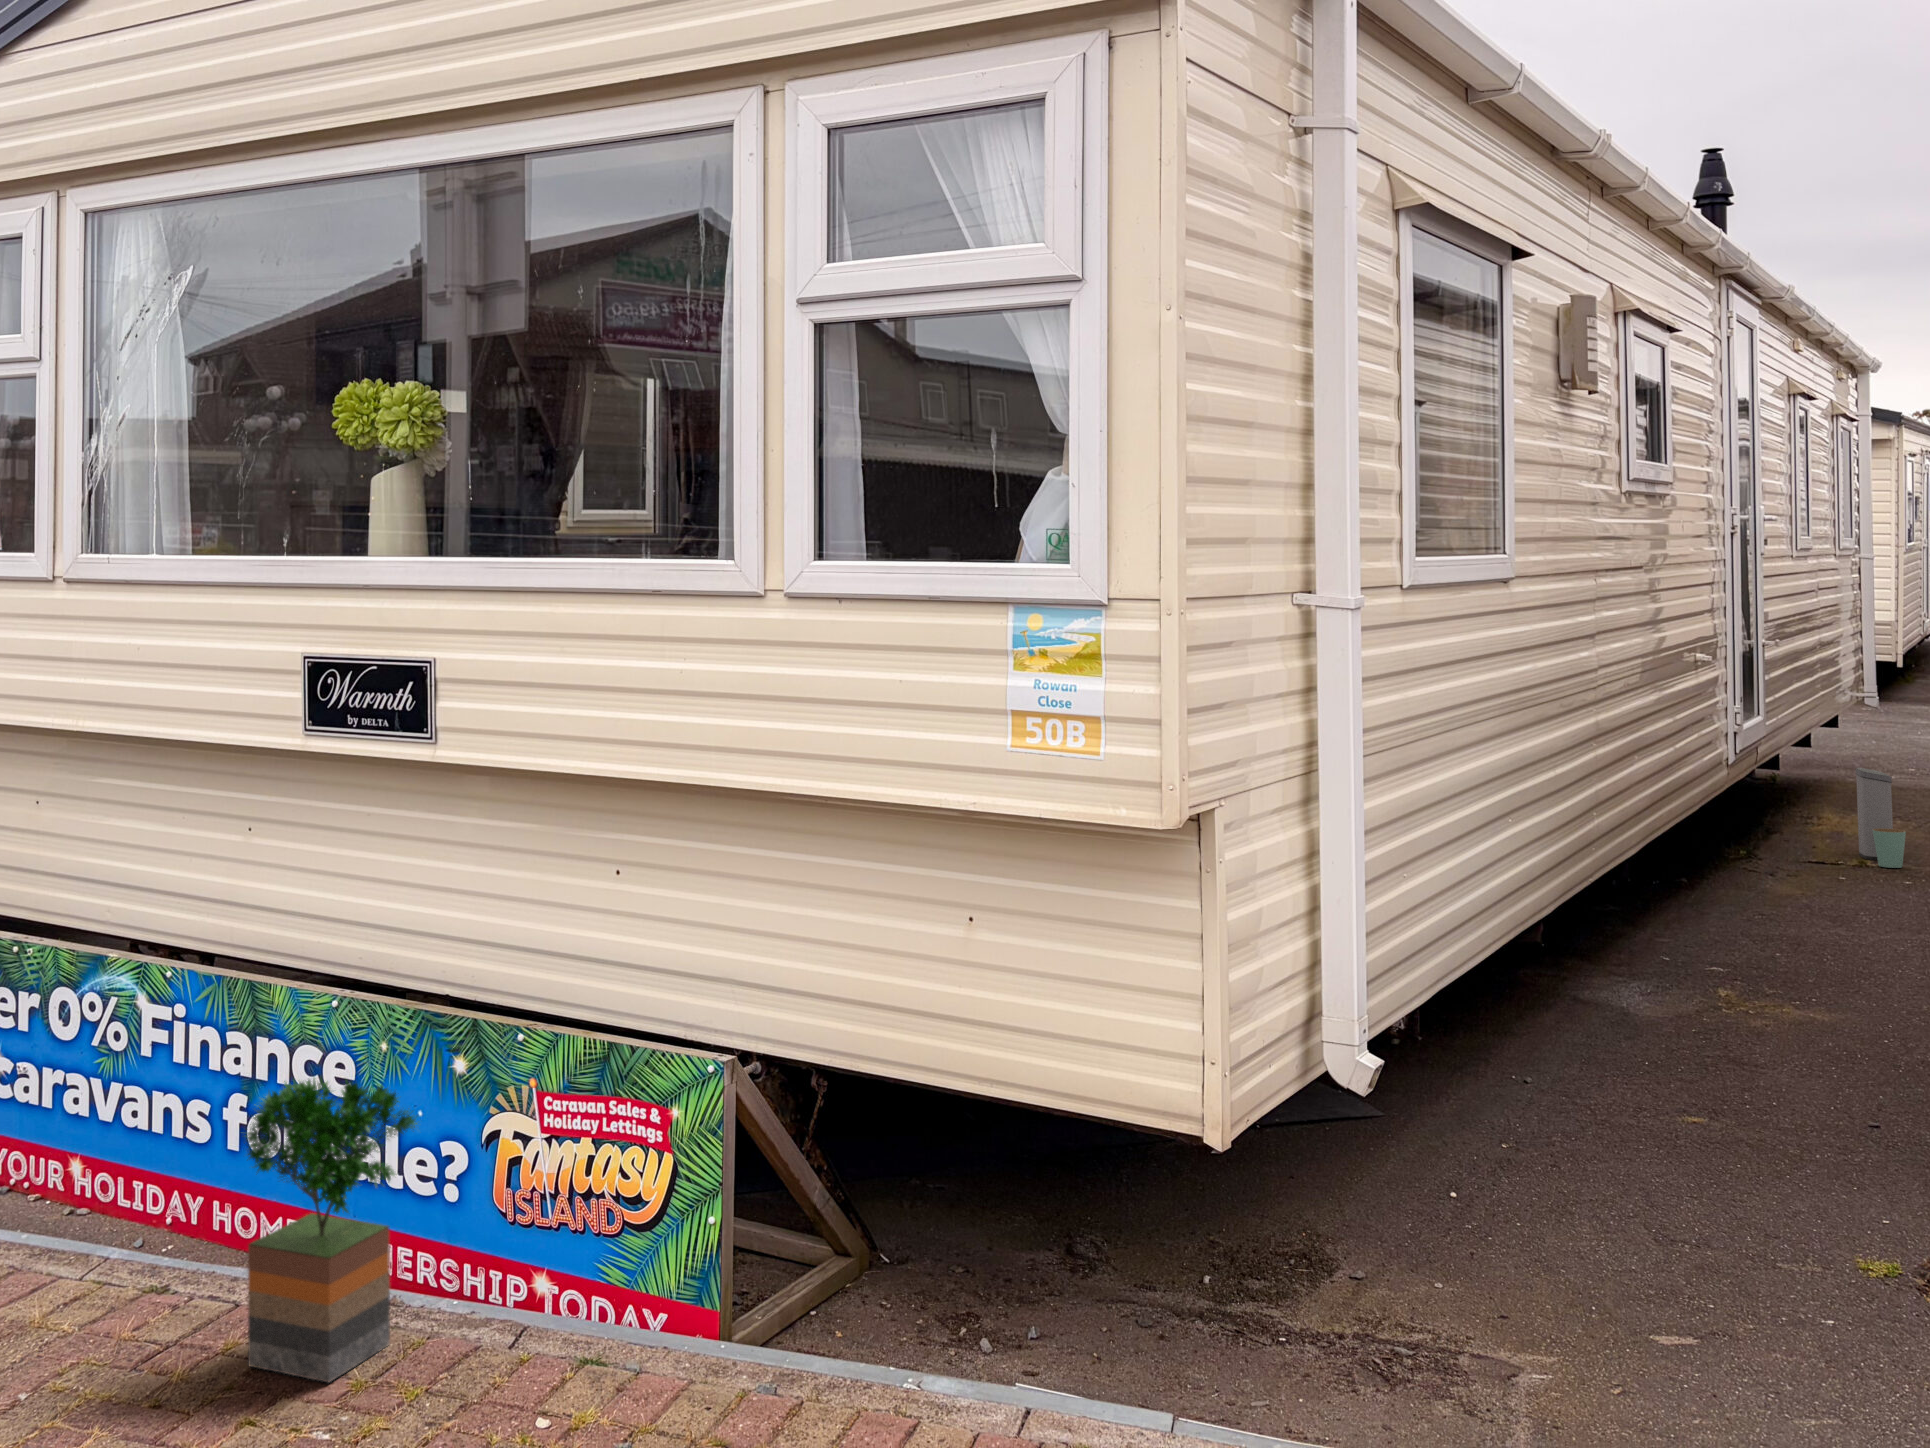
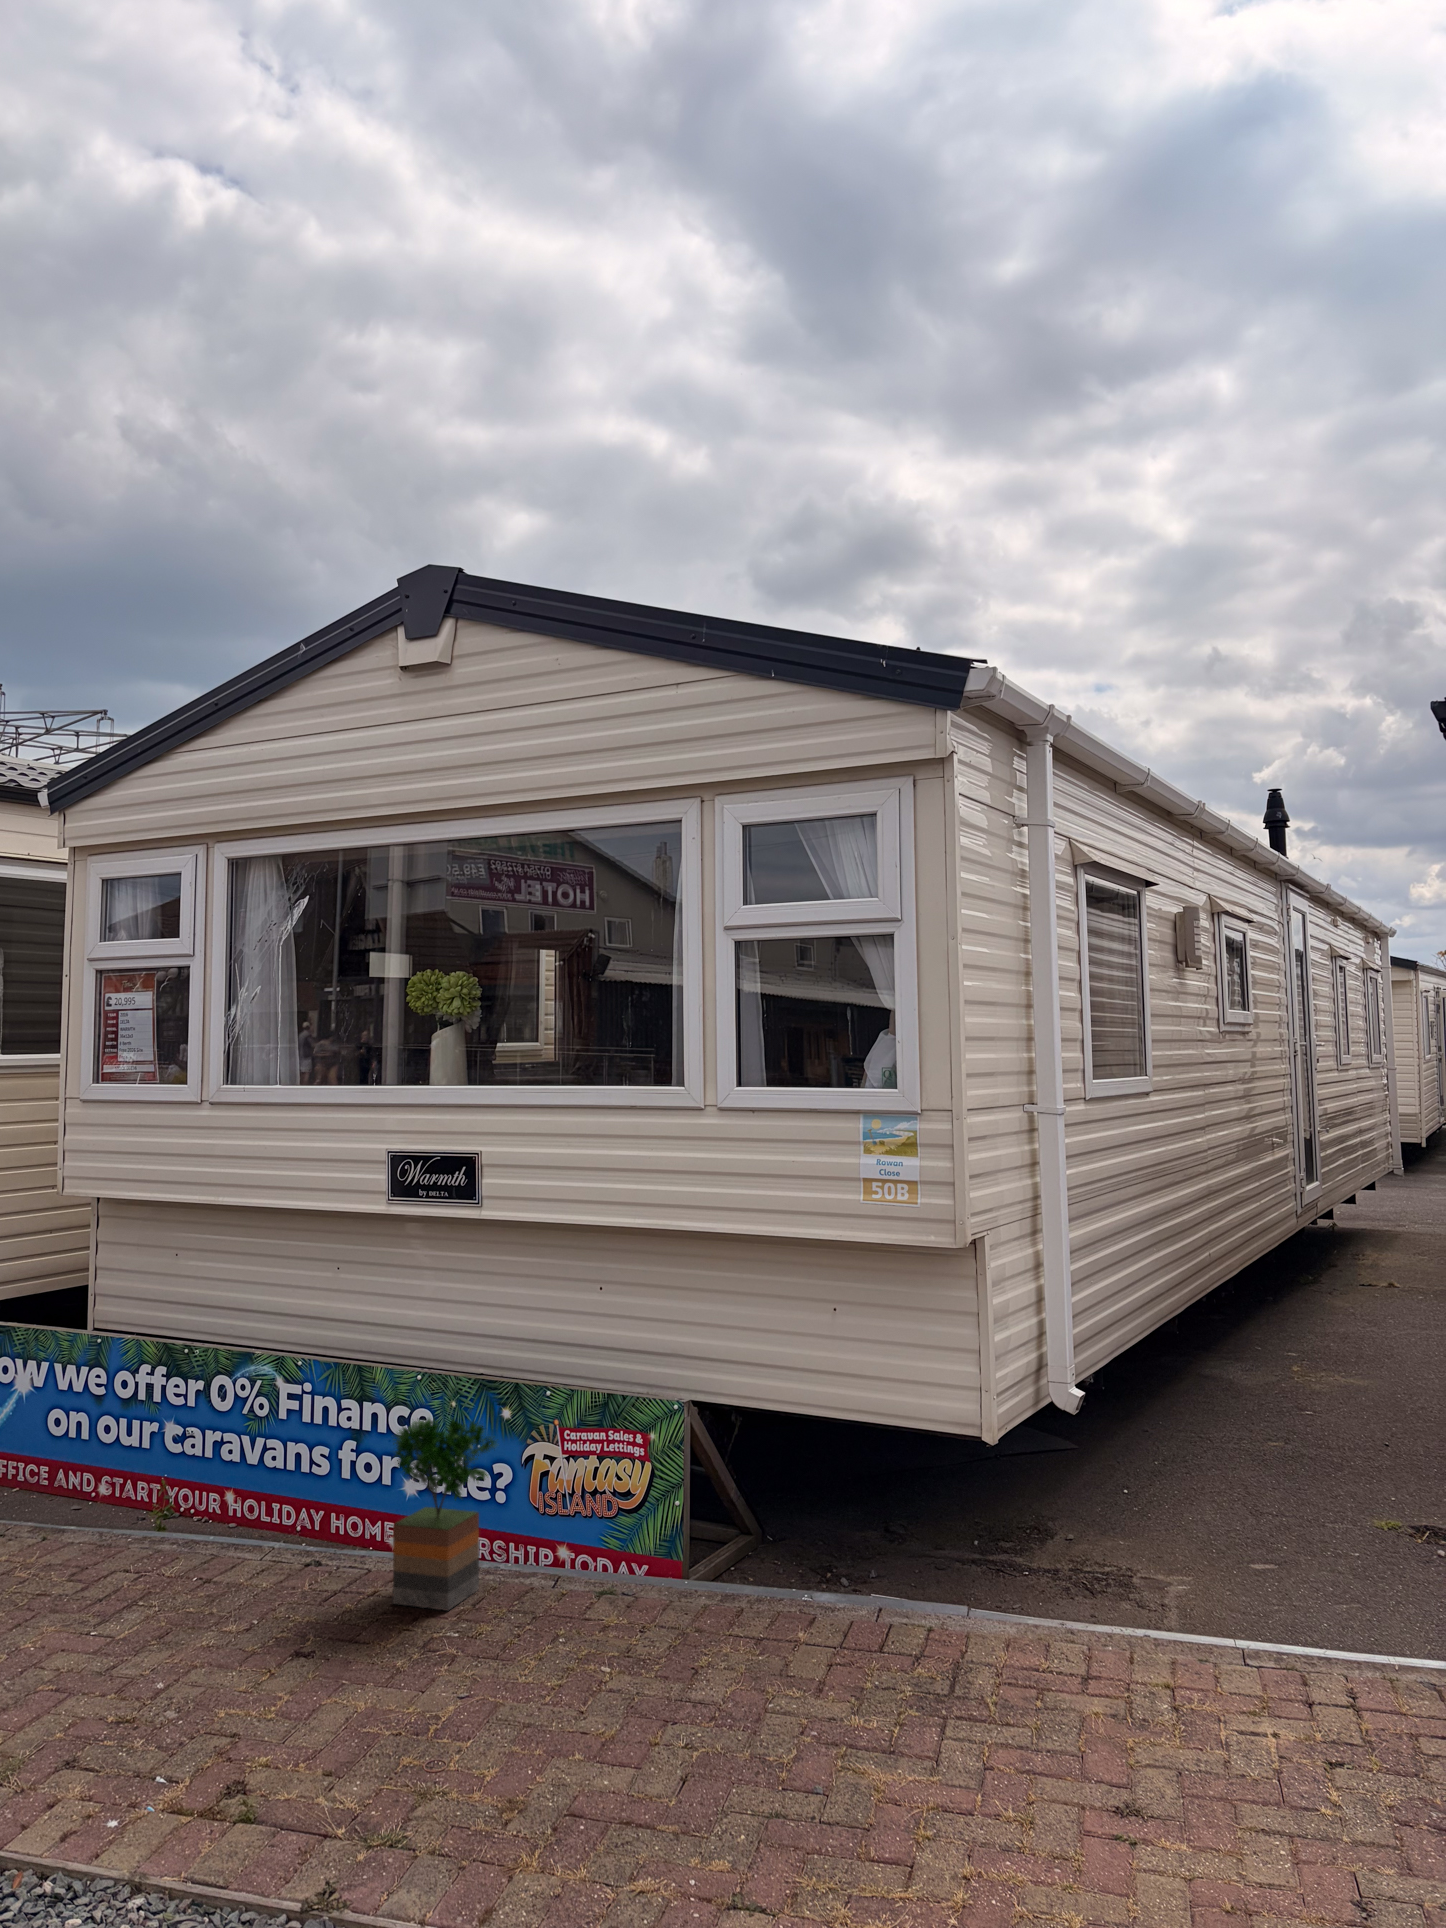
trash can: present [1855,768,1906,868] -> none [1384,1217,1418,1286]

